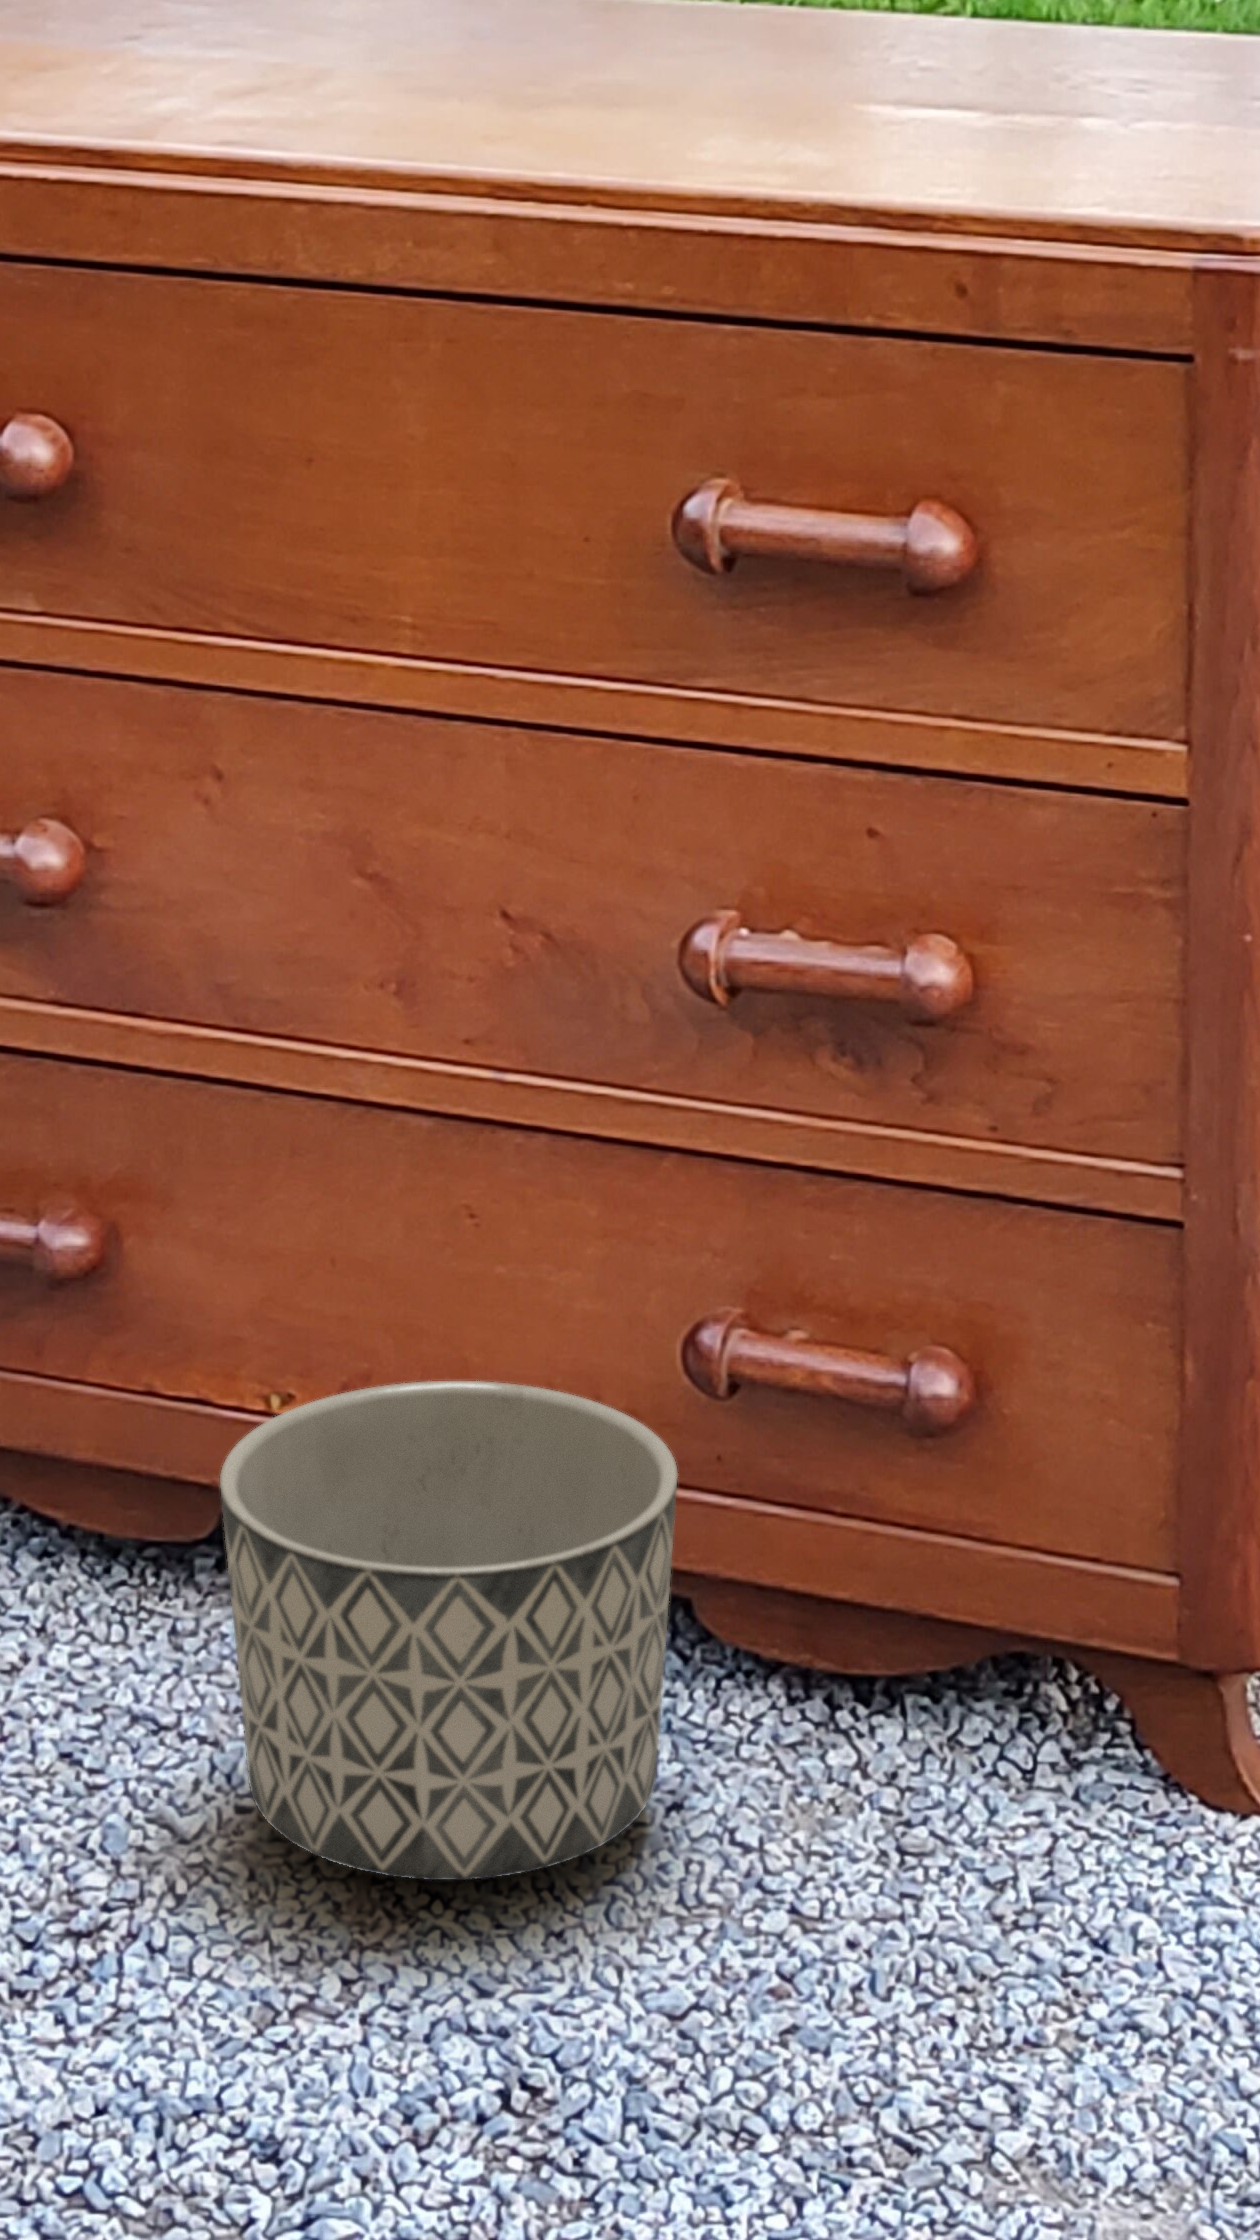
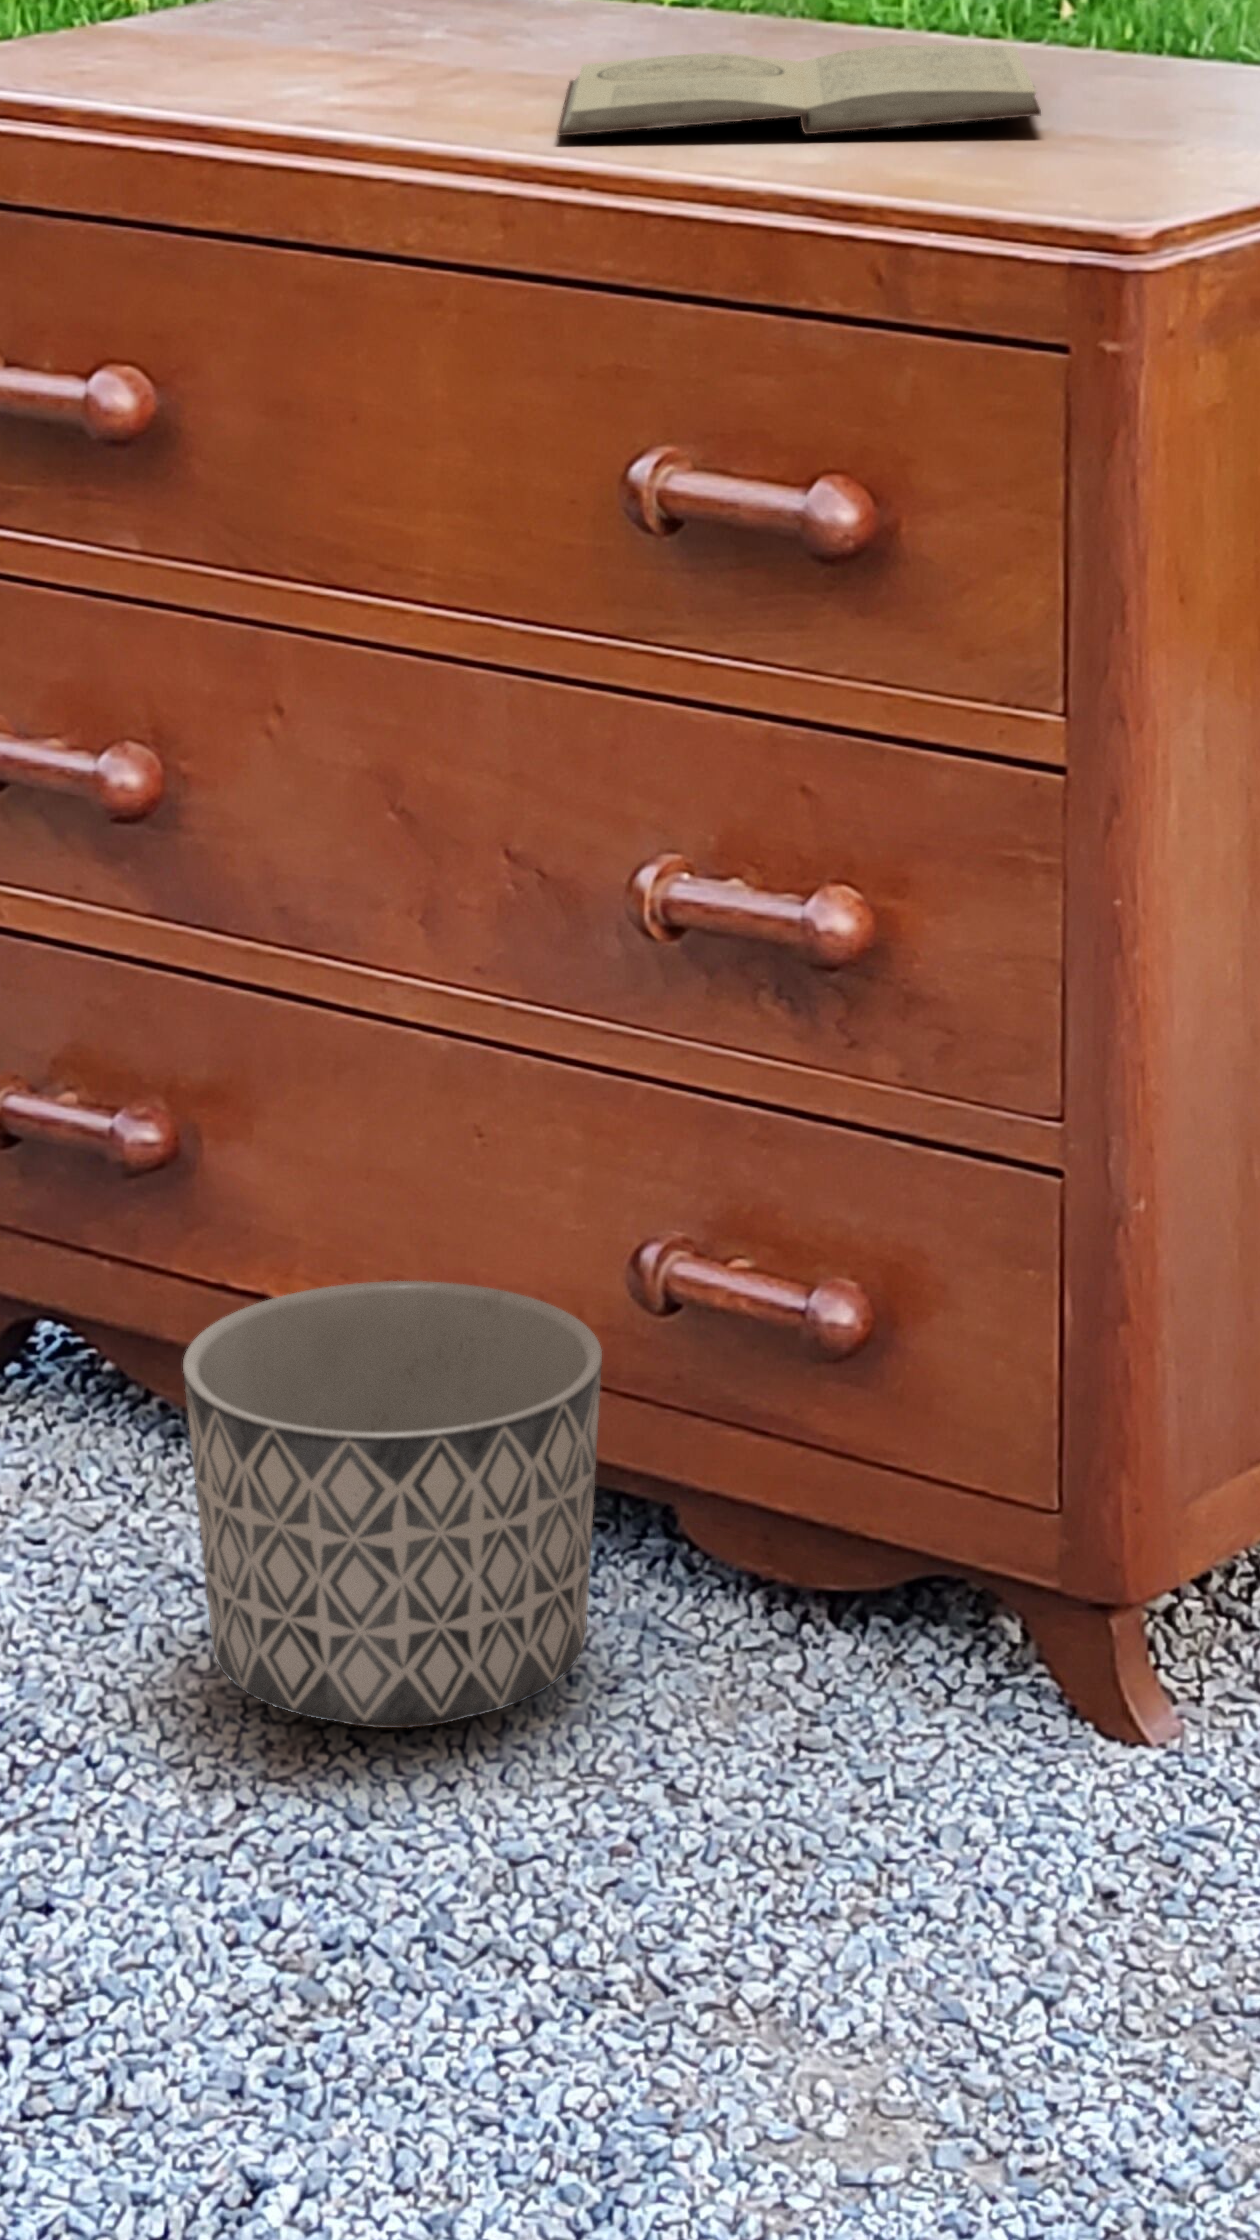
book: none [468,7,1054,133] -> present [558,45,1041,136]

